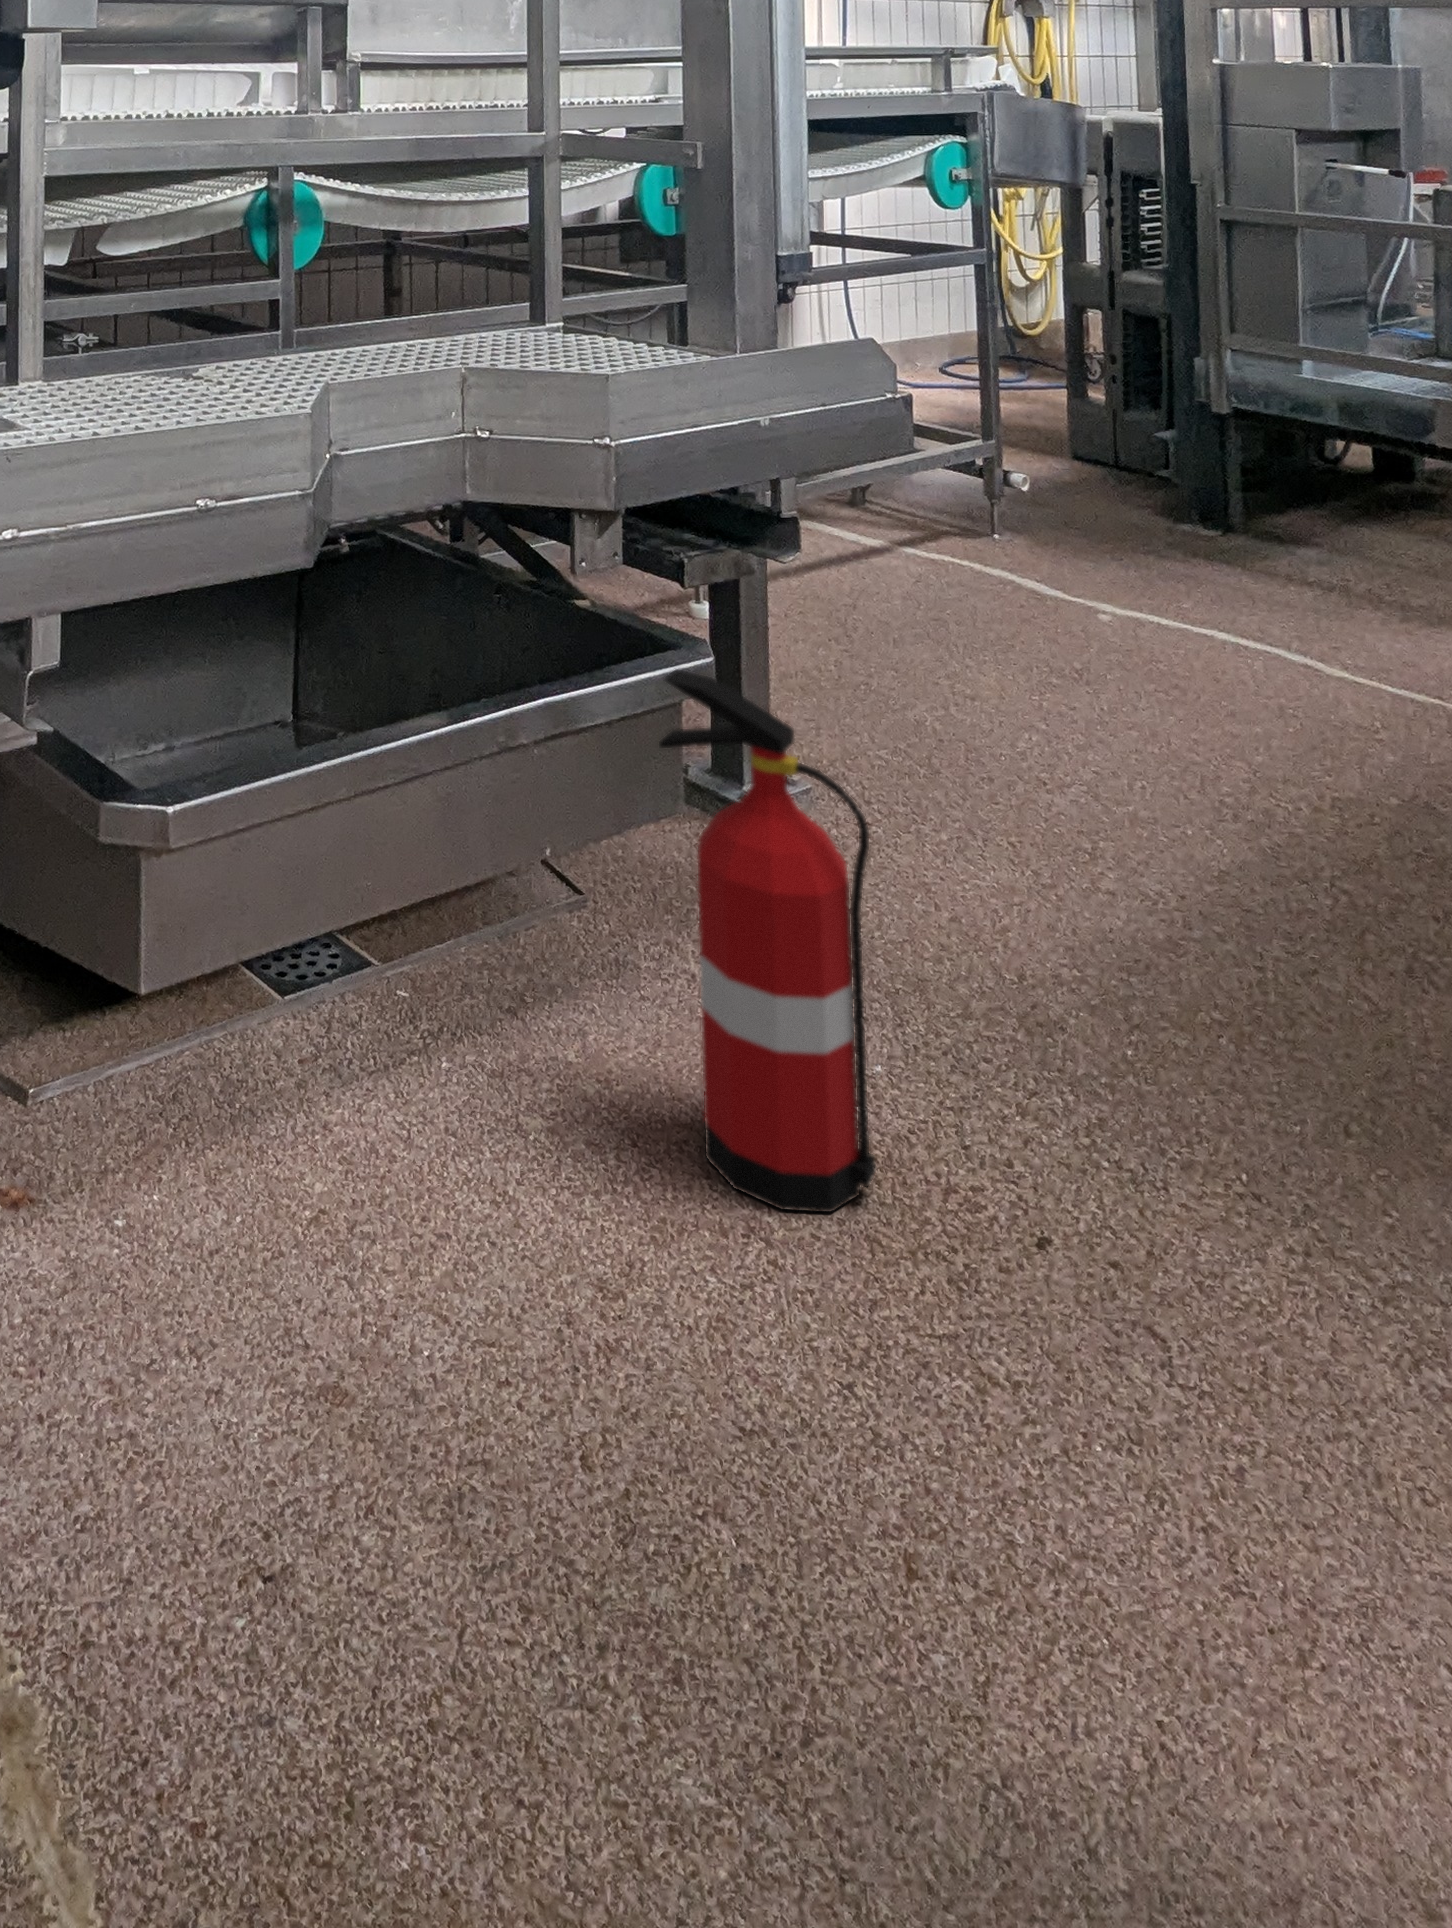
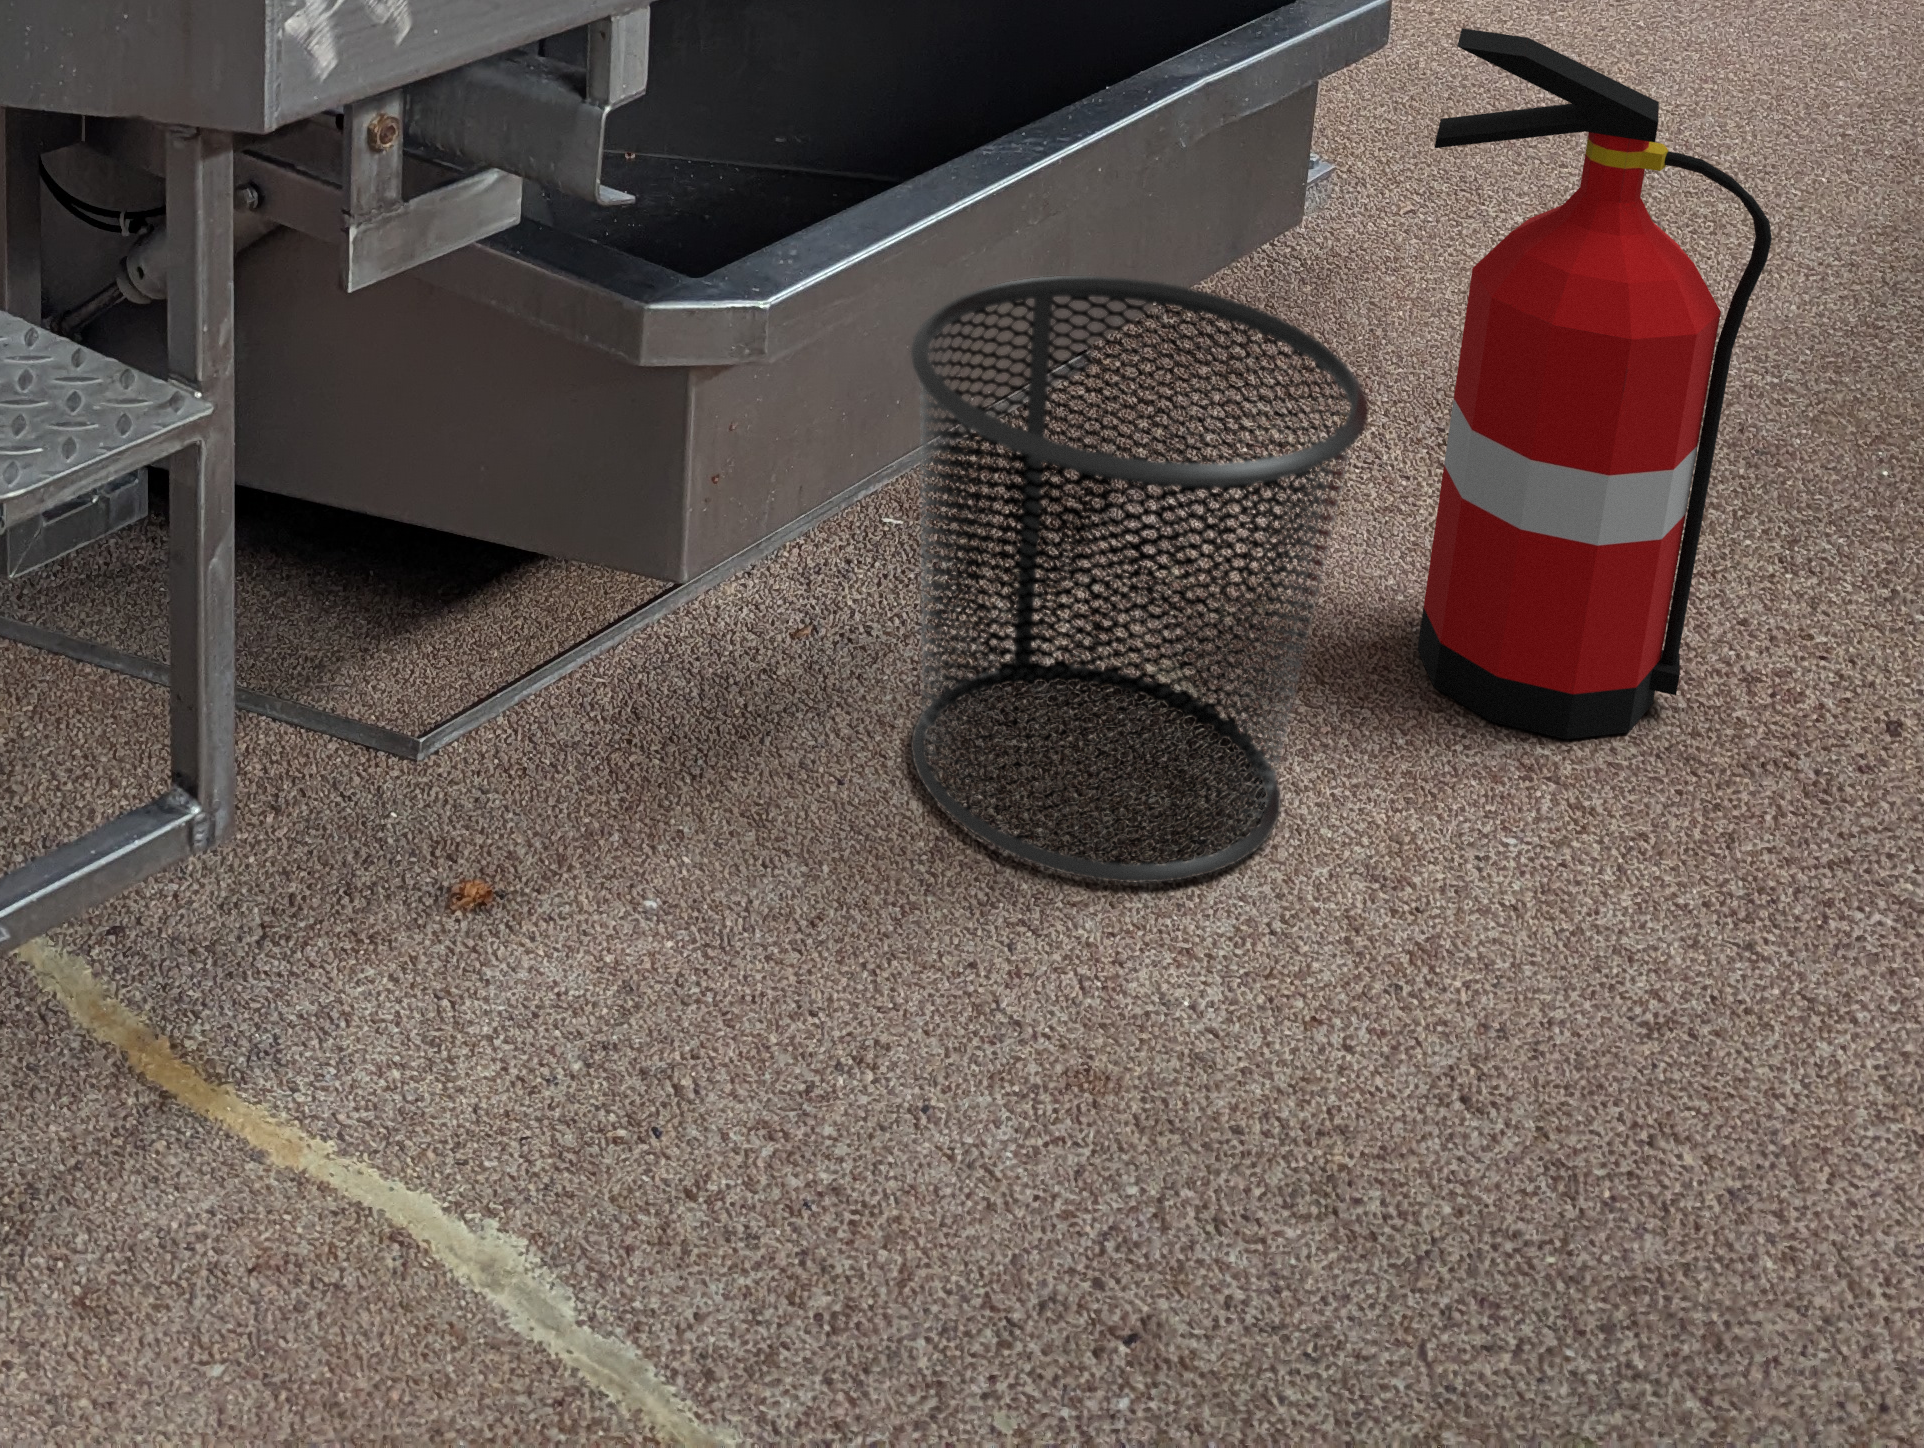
waste bin: none [302,812,576,1262] -> present [911,276,1369,883]

